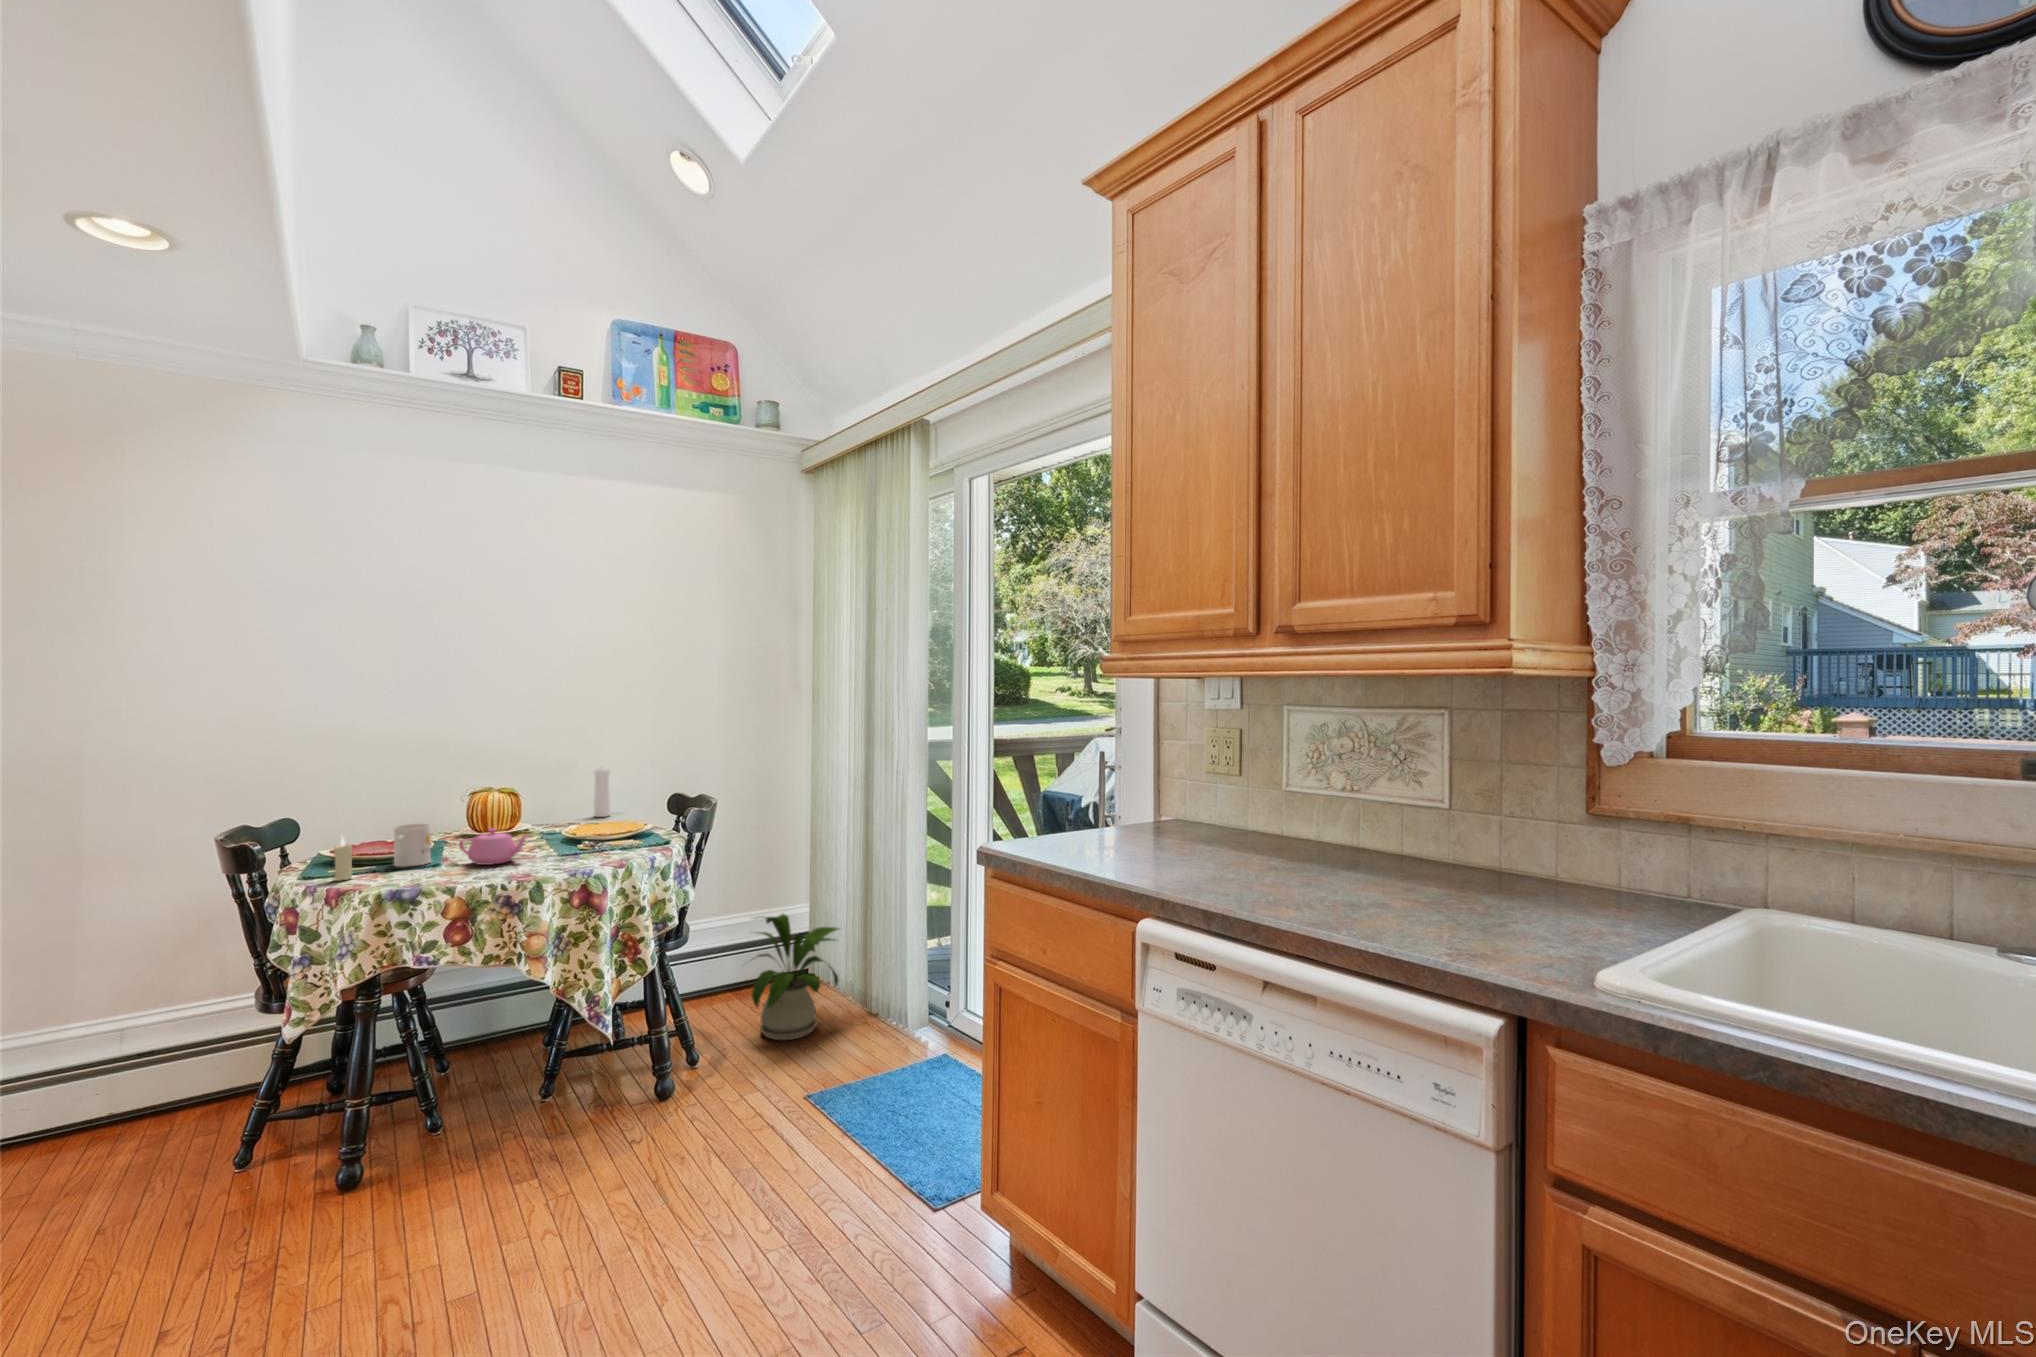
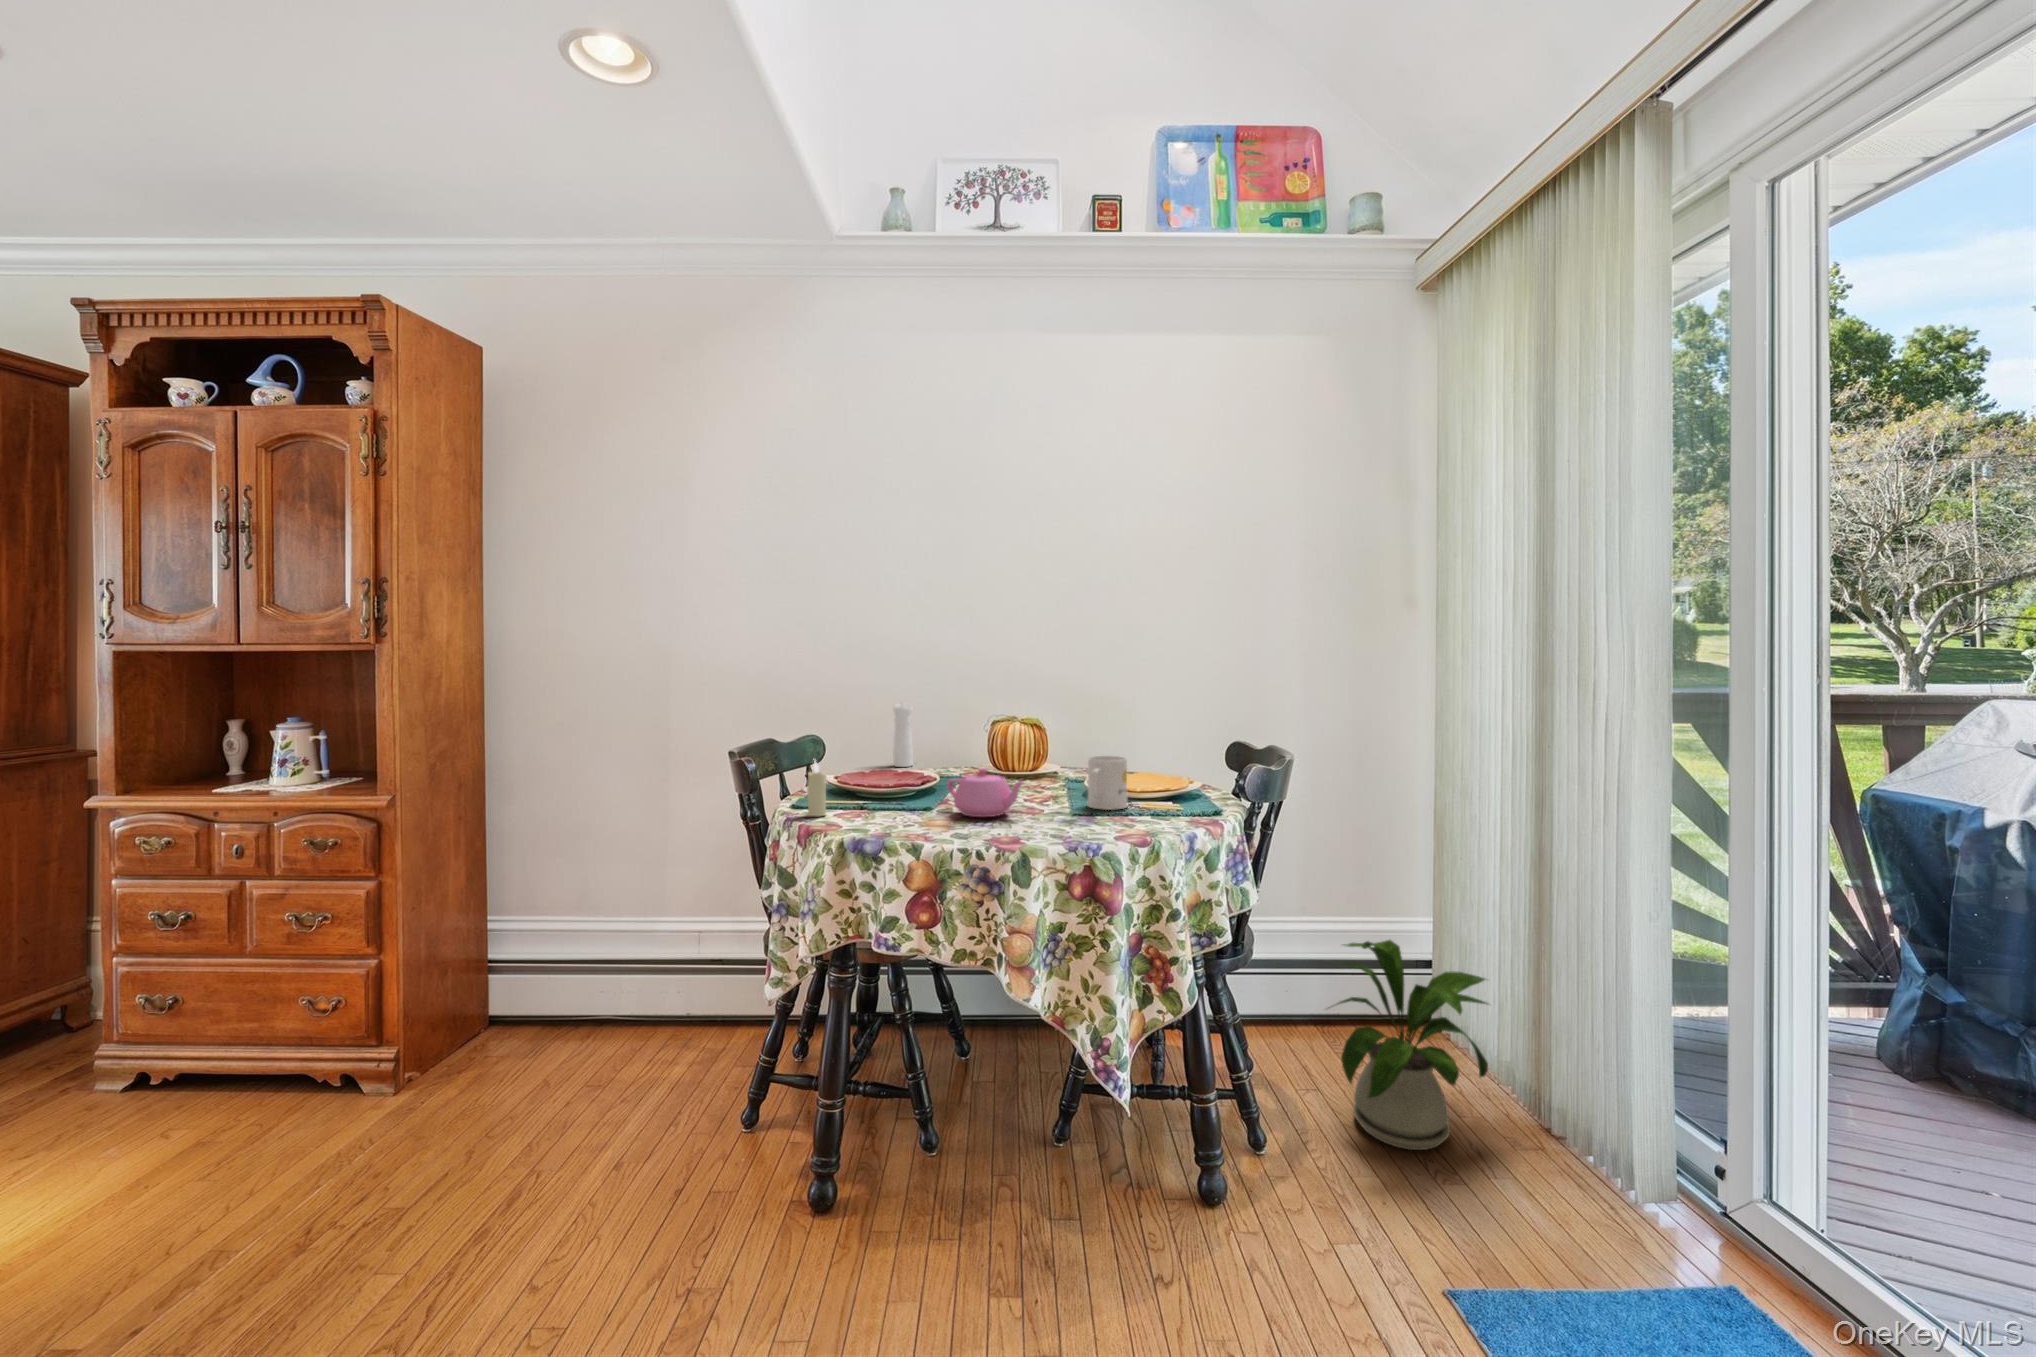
pepper mill: present [594,765,611,817] -> present [893,701,913,767]
mug: present [394,824,432,867] -> present [1087,756,1128,810]

